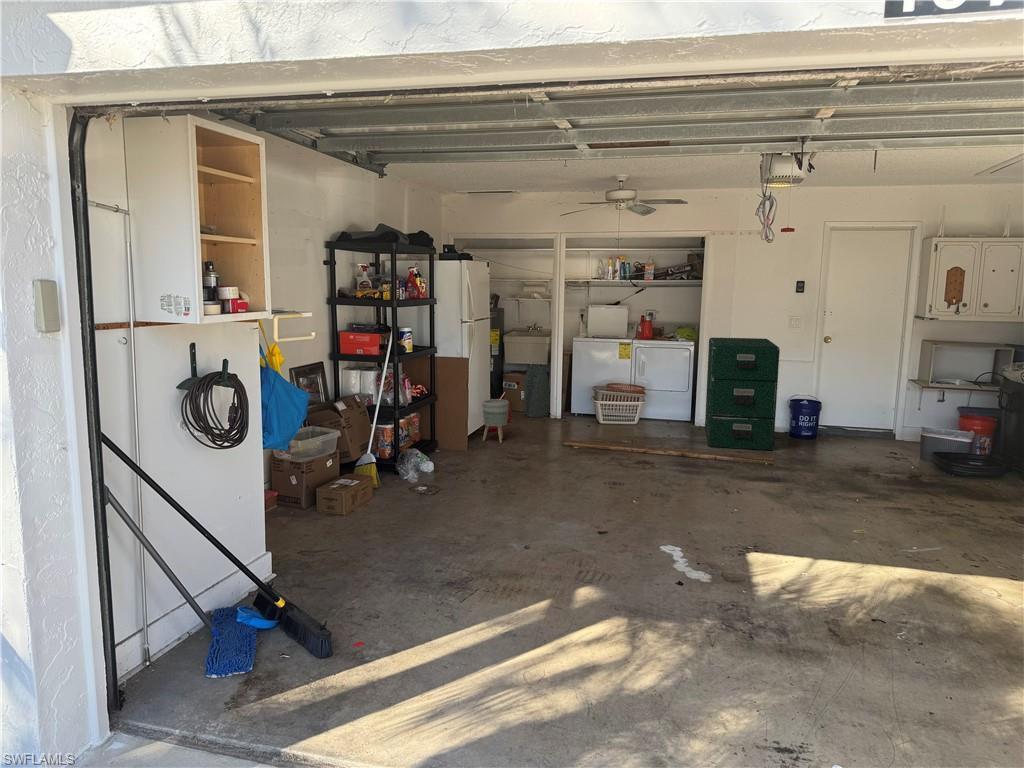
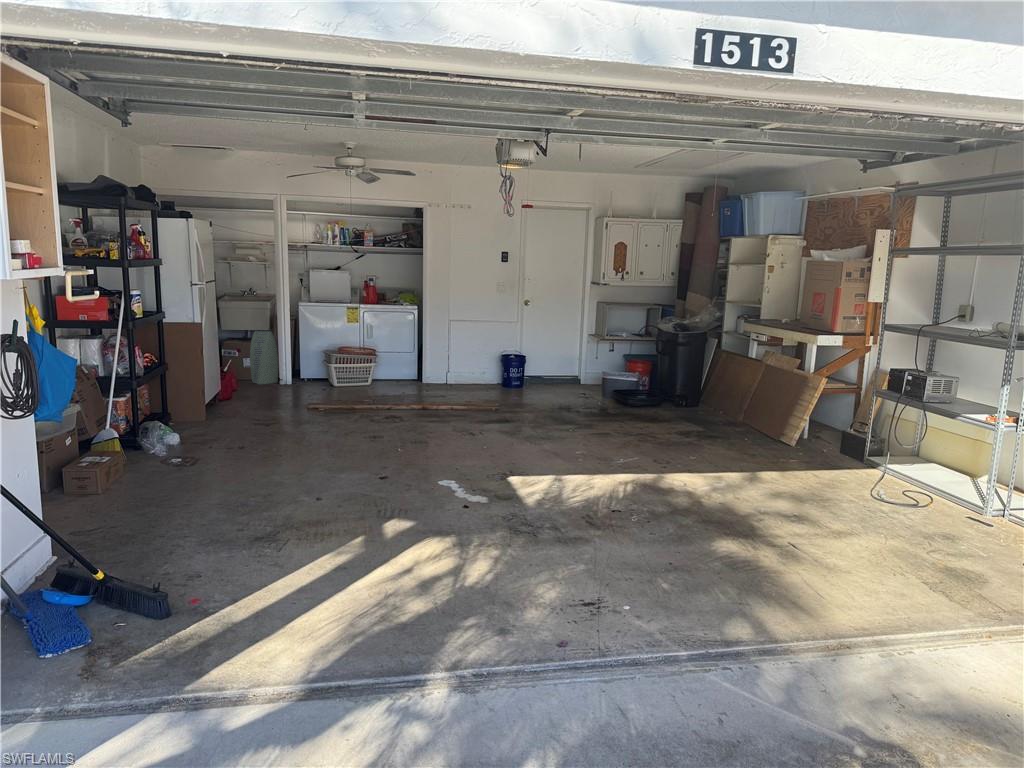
filing cabinet: present [705,337,780,450] -> none [432,301,498,399]
planter: present [482,399,509,443] -> none [217,366,247,411]

